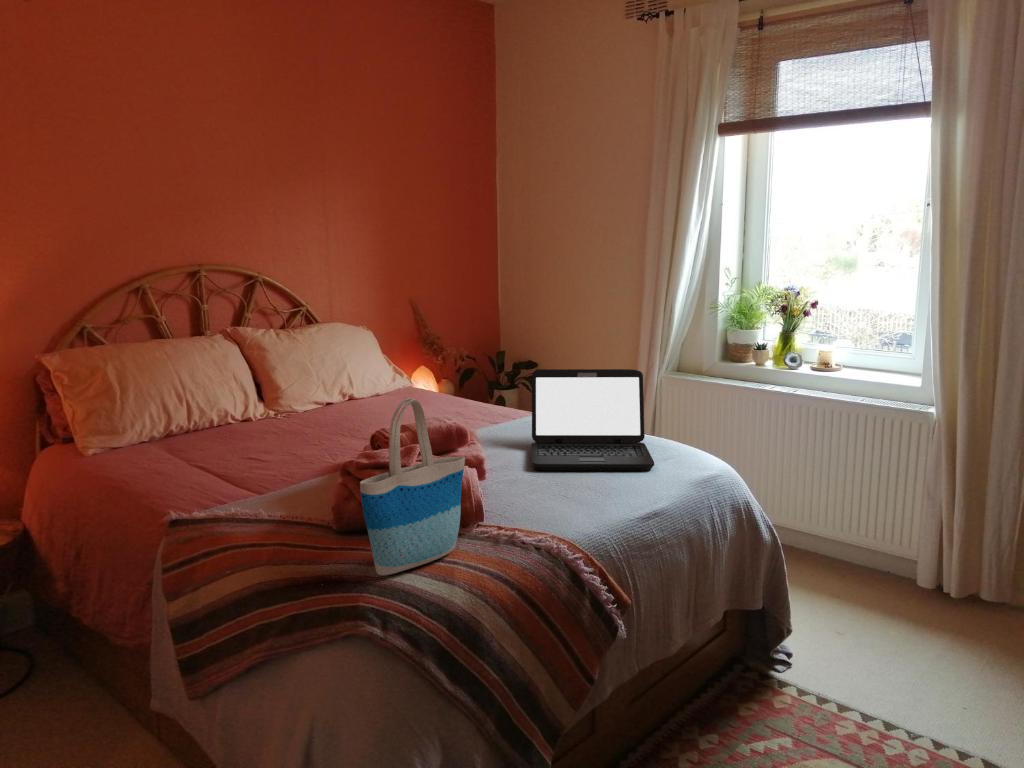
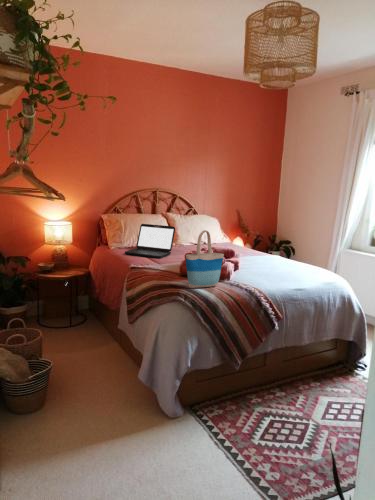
laptop: present [532,369,654,471] -> present [125,224,175,259]

